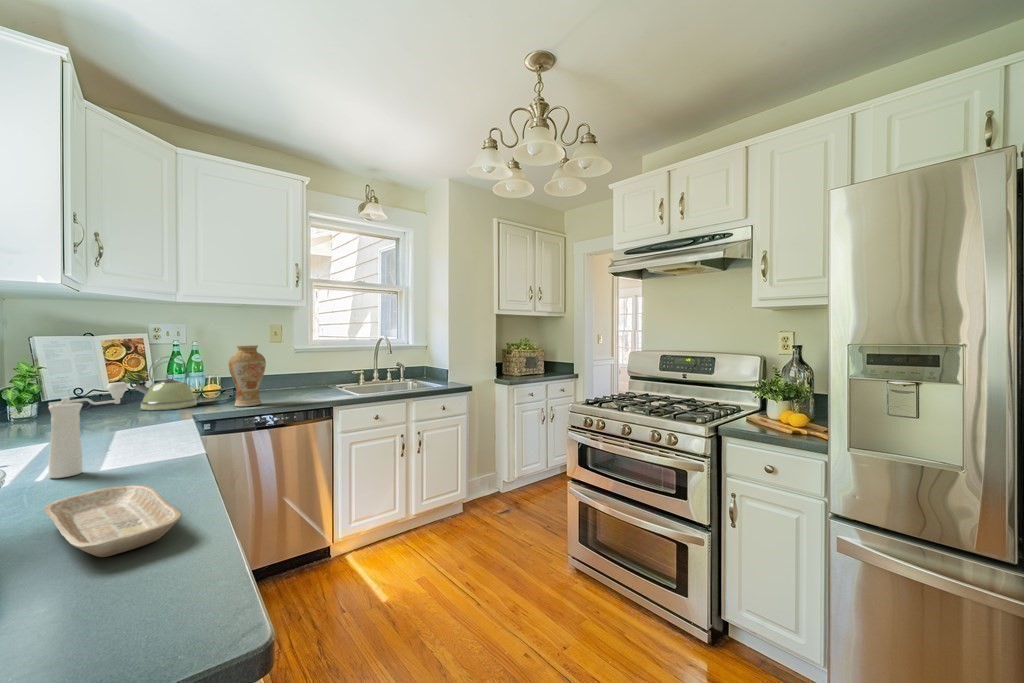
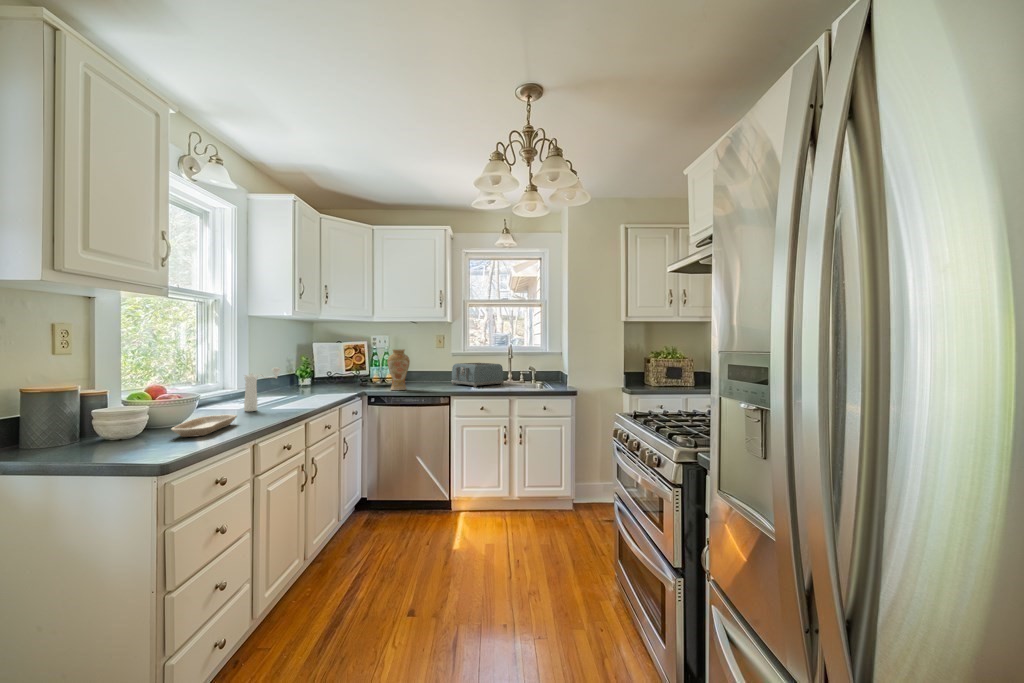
kettle: present [132,356,197,410] -> none [349,355,381,389]
toaster: none [302,361,370,392] -> present [451,363,504,387]

